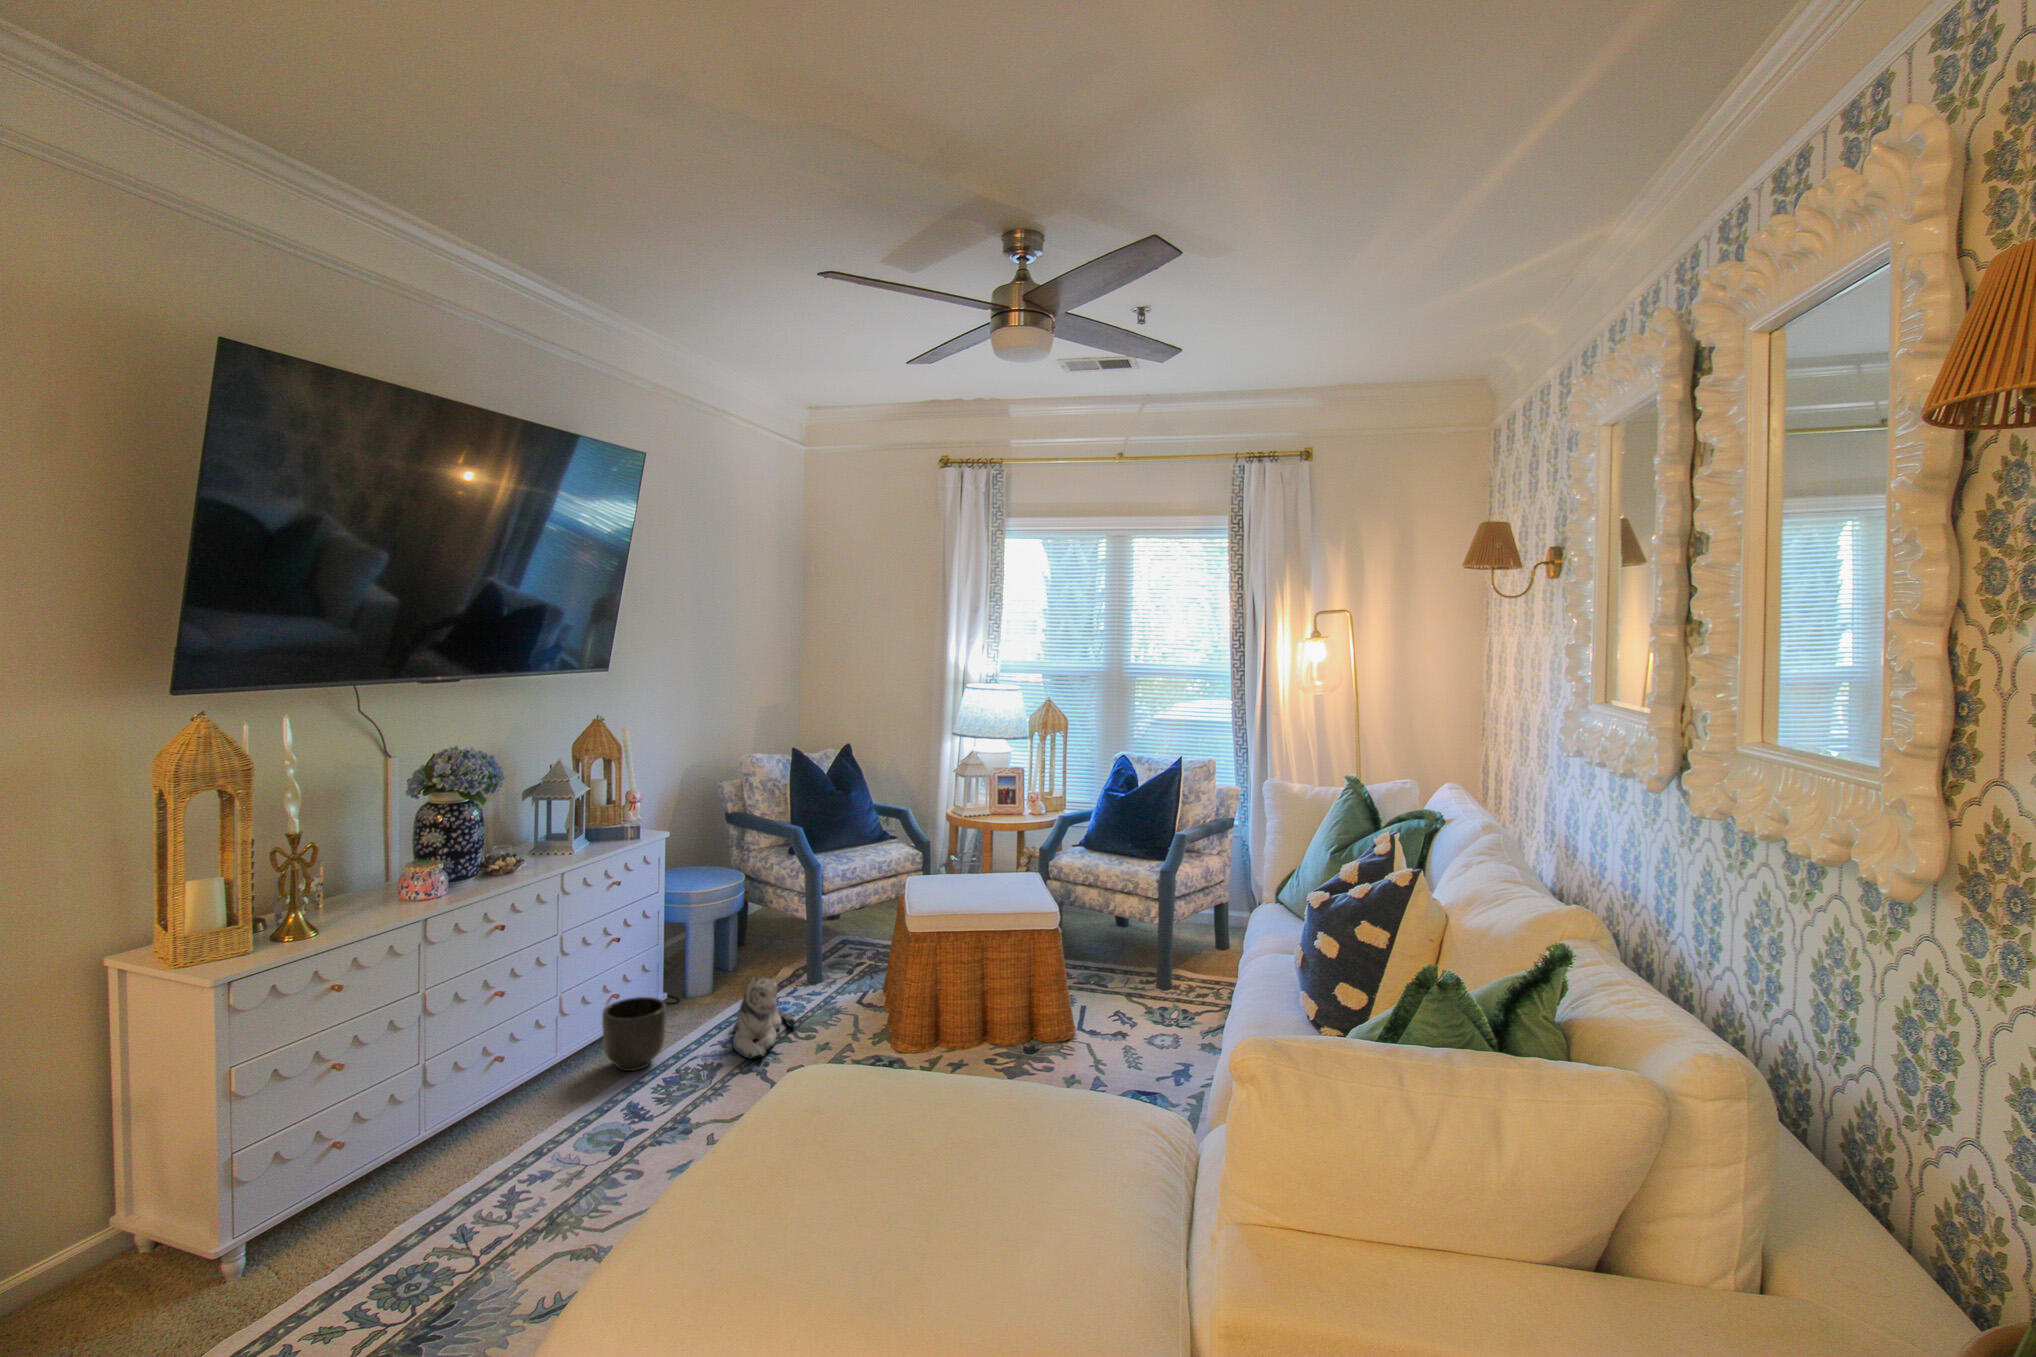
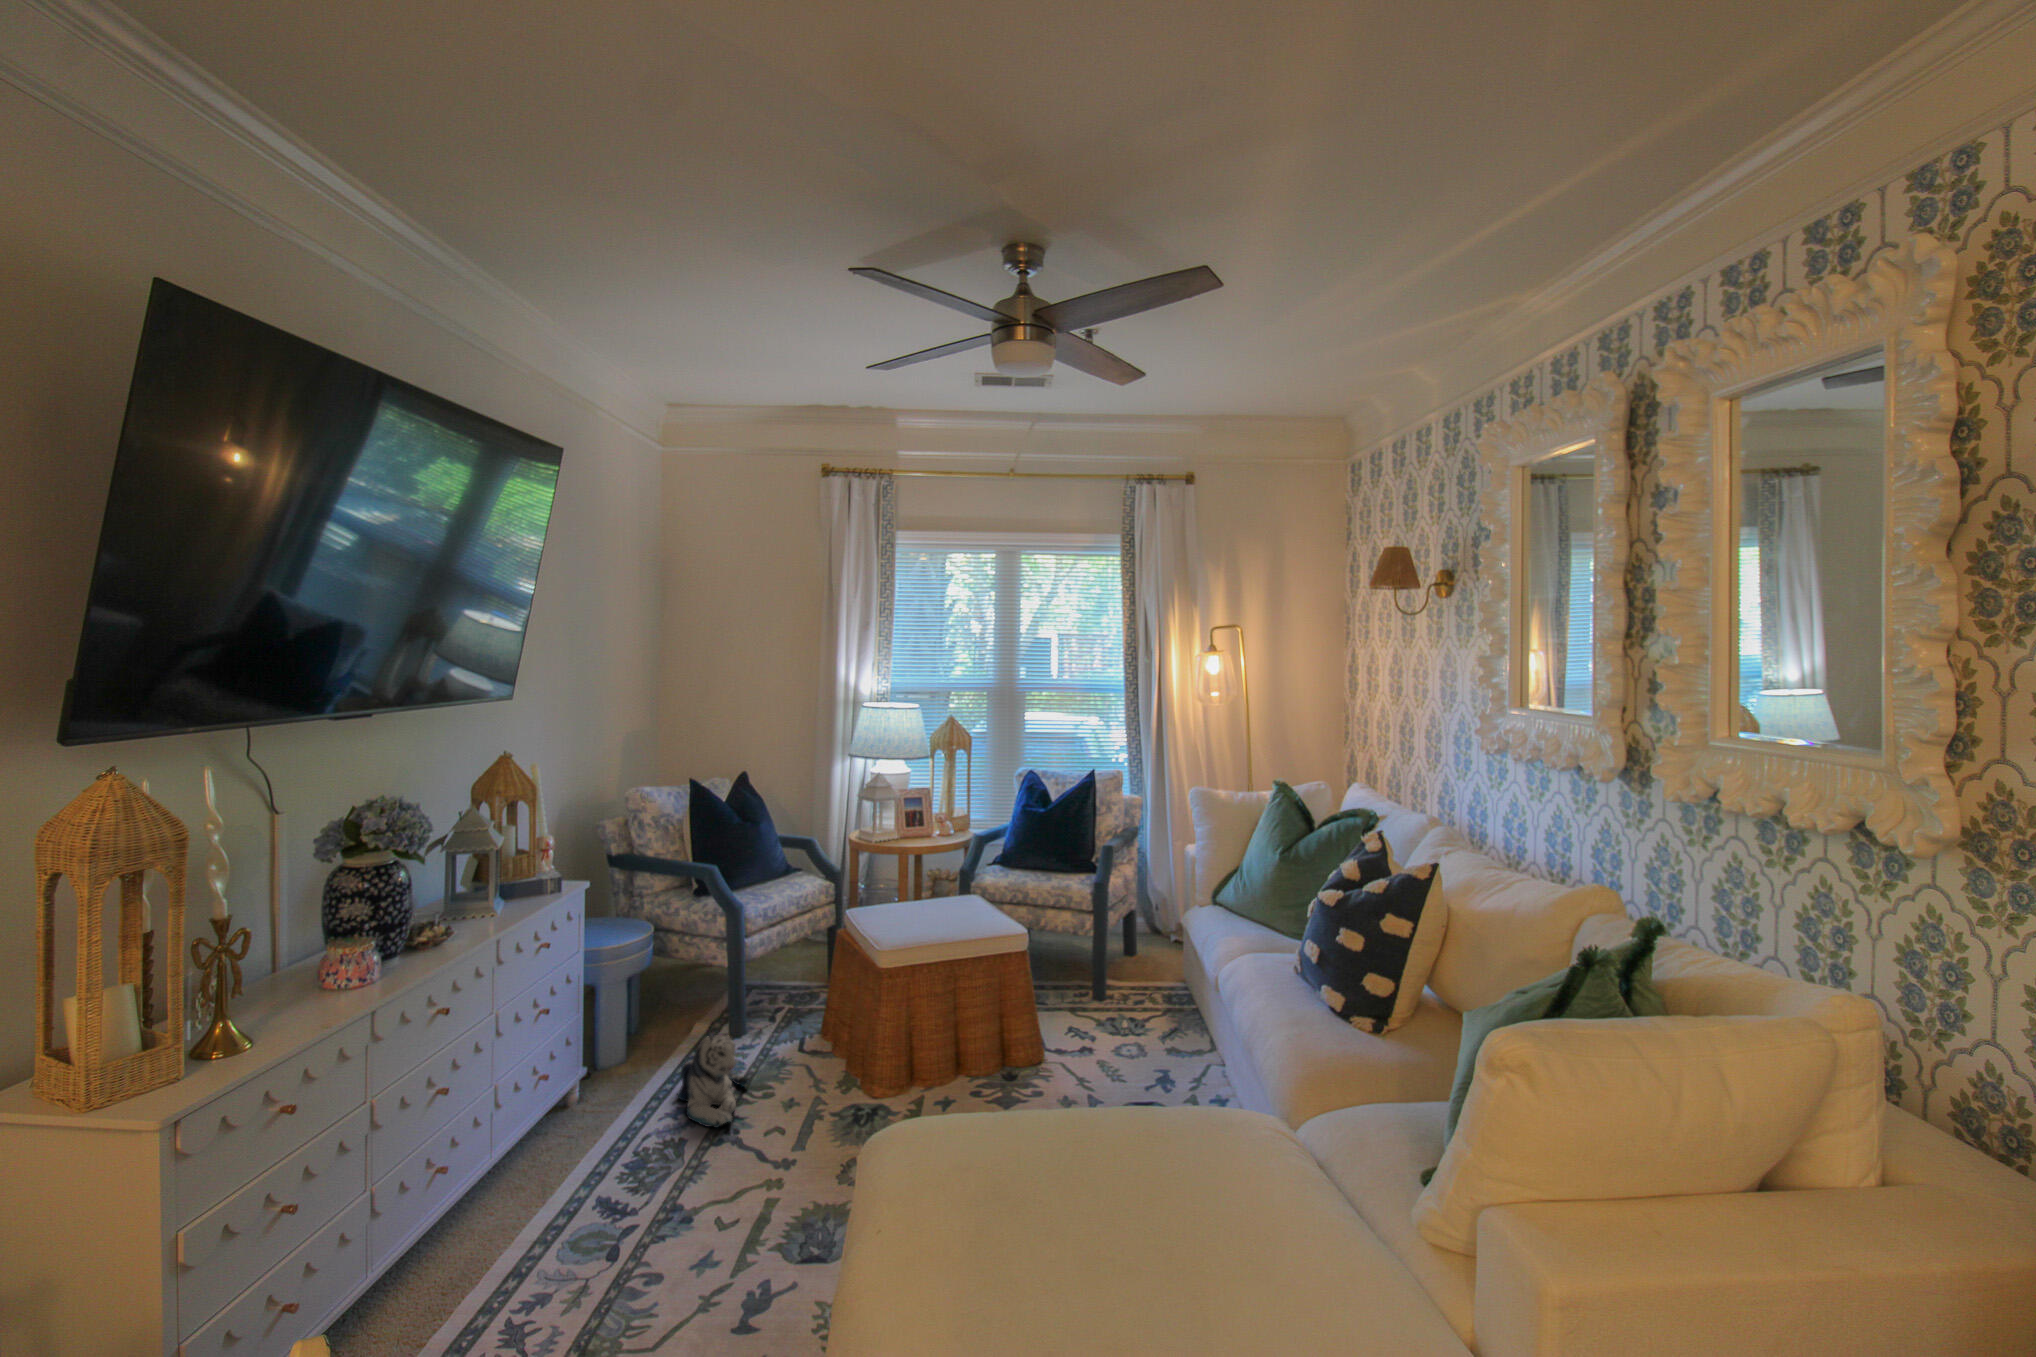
planter: present [602,997,666,1071] -> none [541,1073,616,1162]

